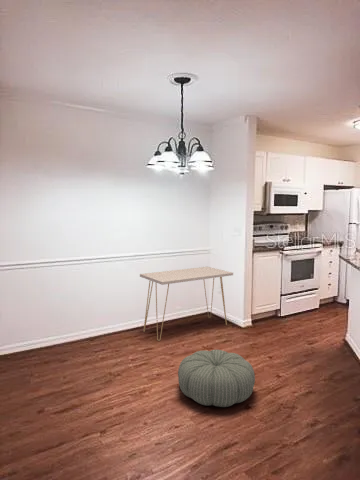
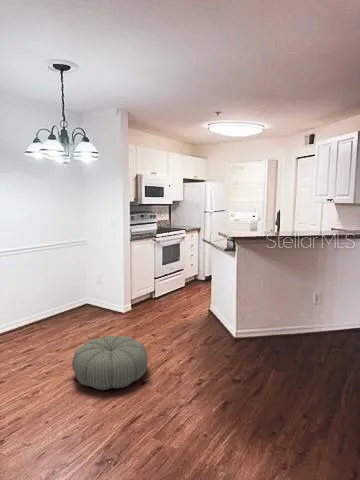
console table: present [140,267,233,341] -> none [12,258,111,338]

